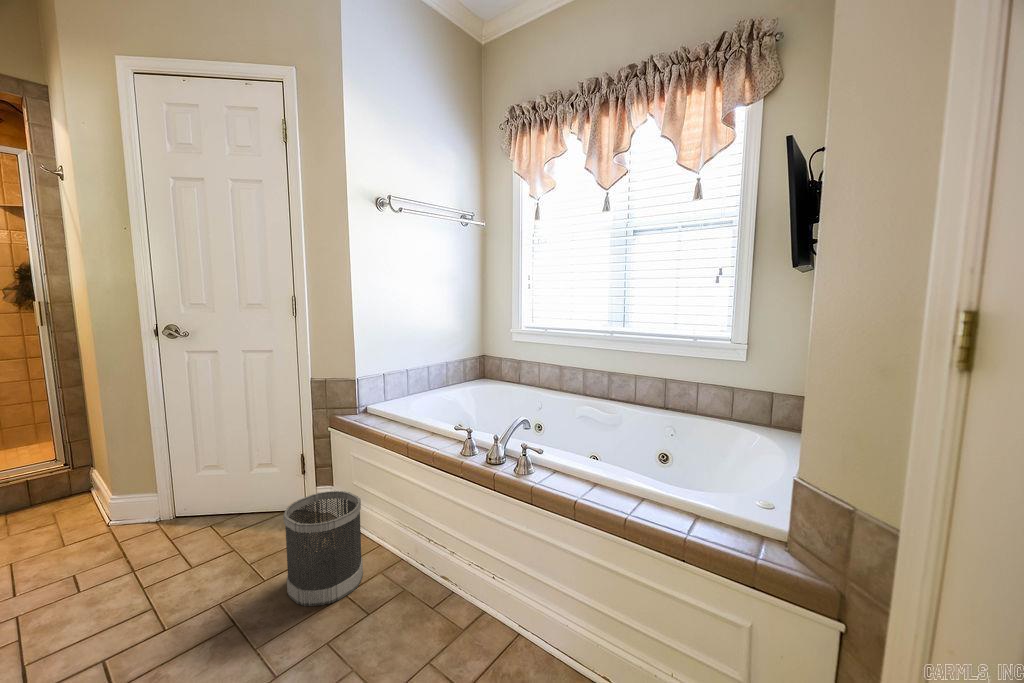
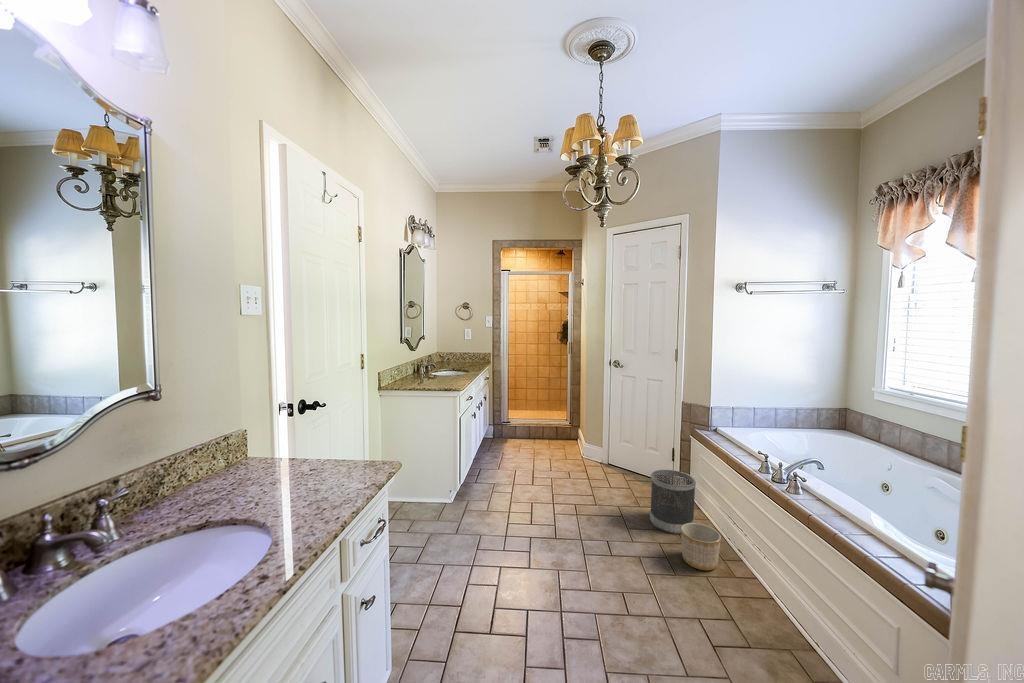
planter: none [362,565,424,648] -> present [681,523,721,570]

